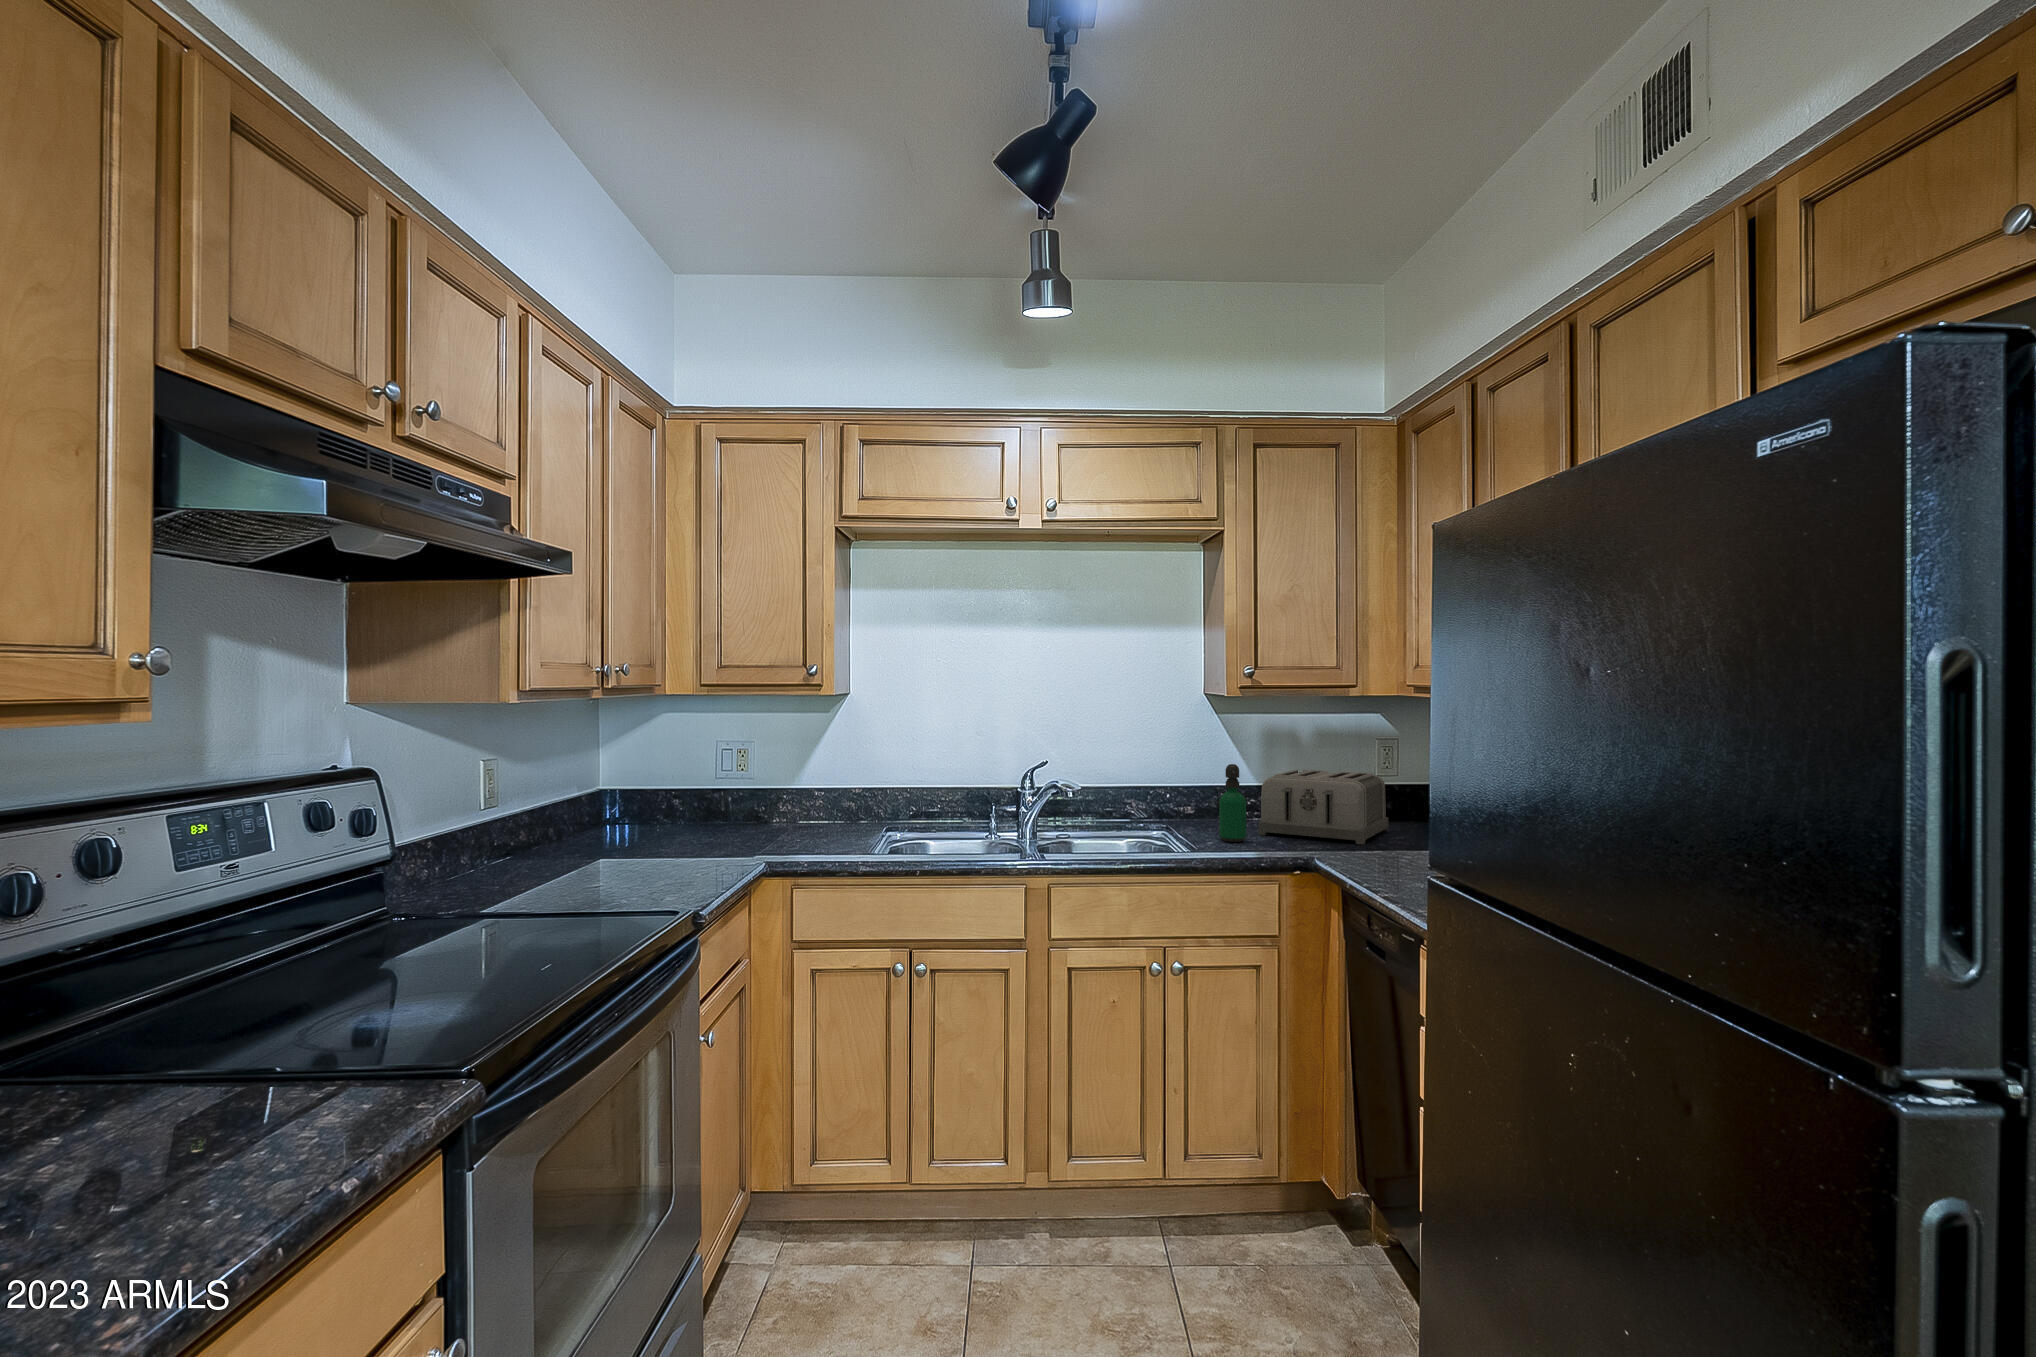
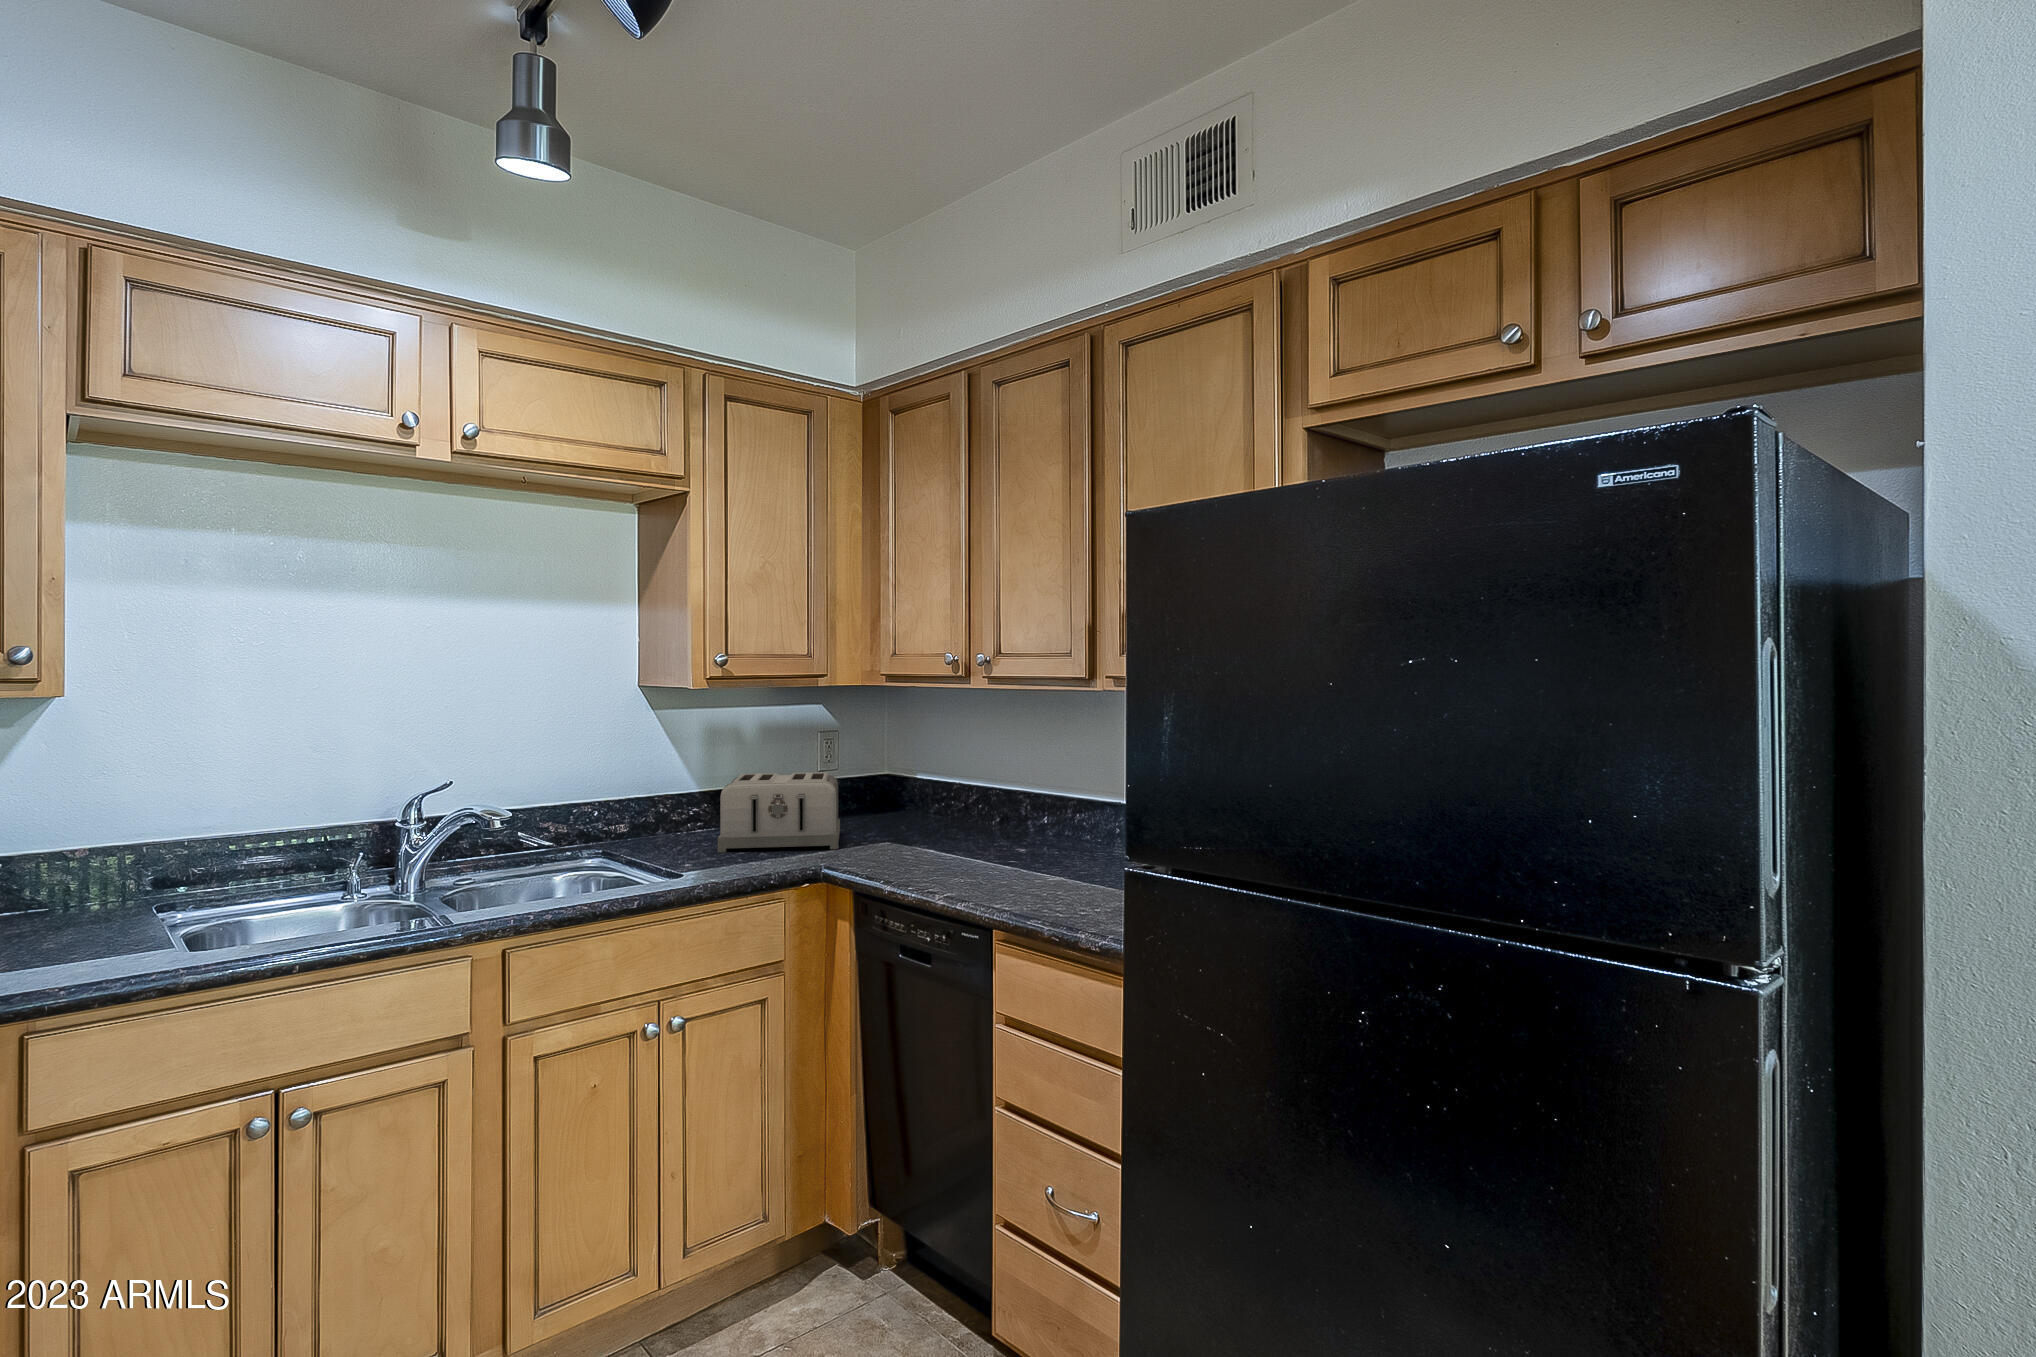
soap dispenser: present [1219,764,1246,842] -> none [684,771,717,864]

